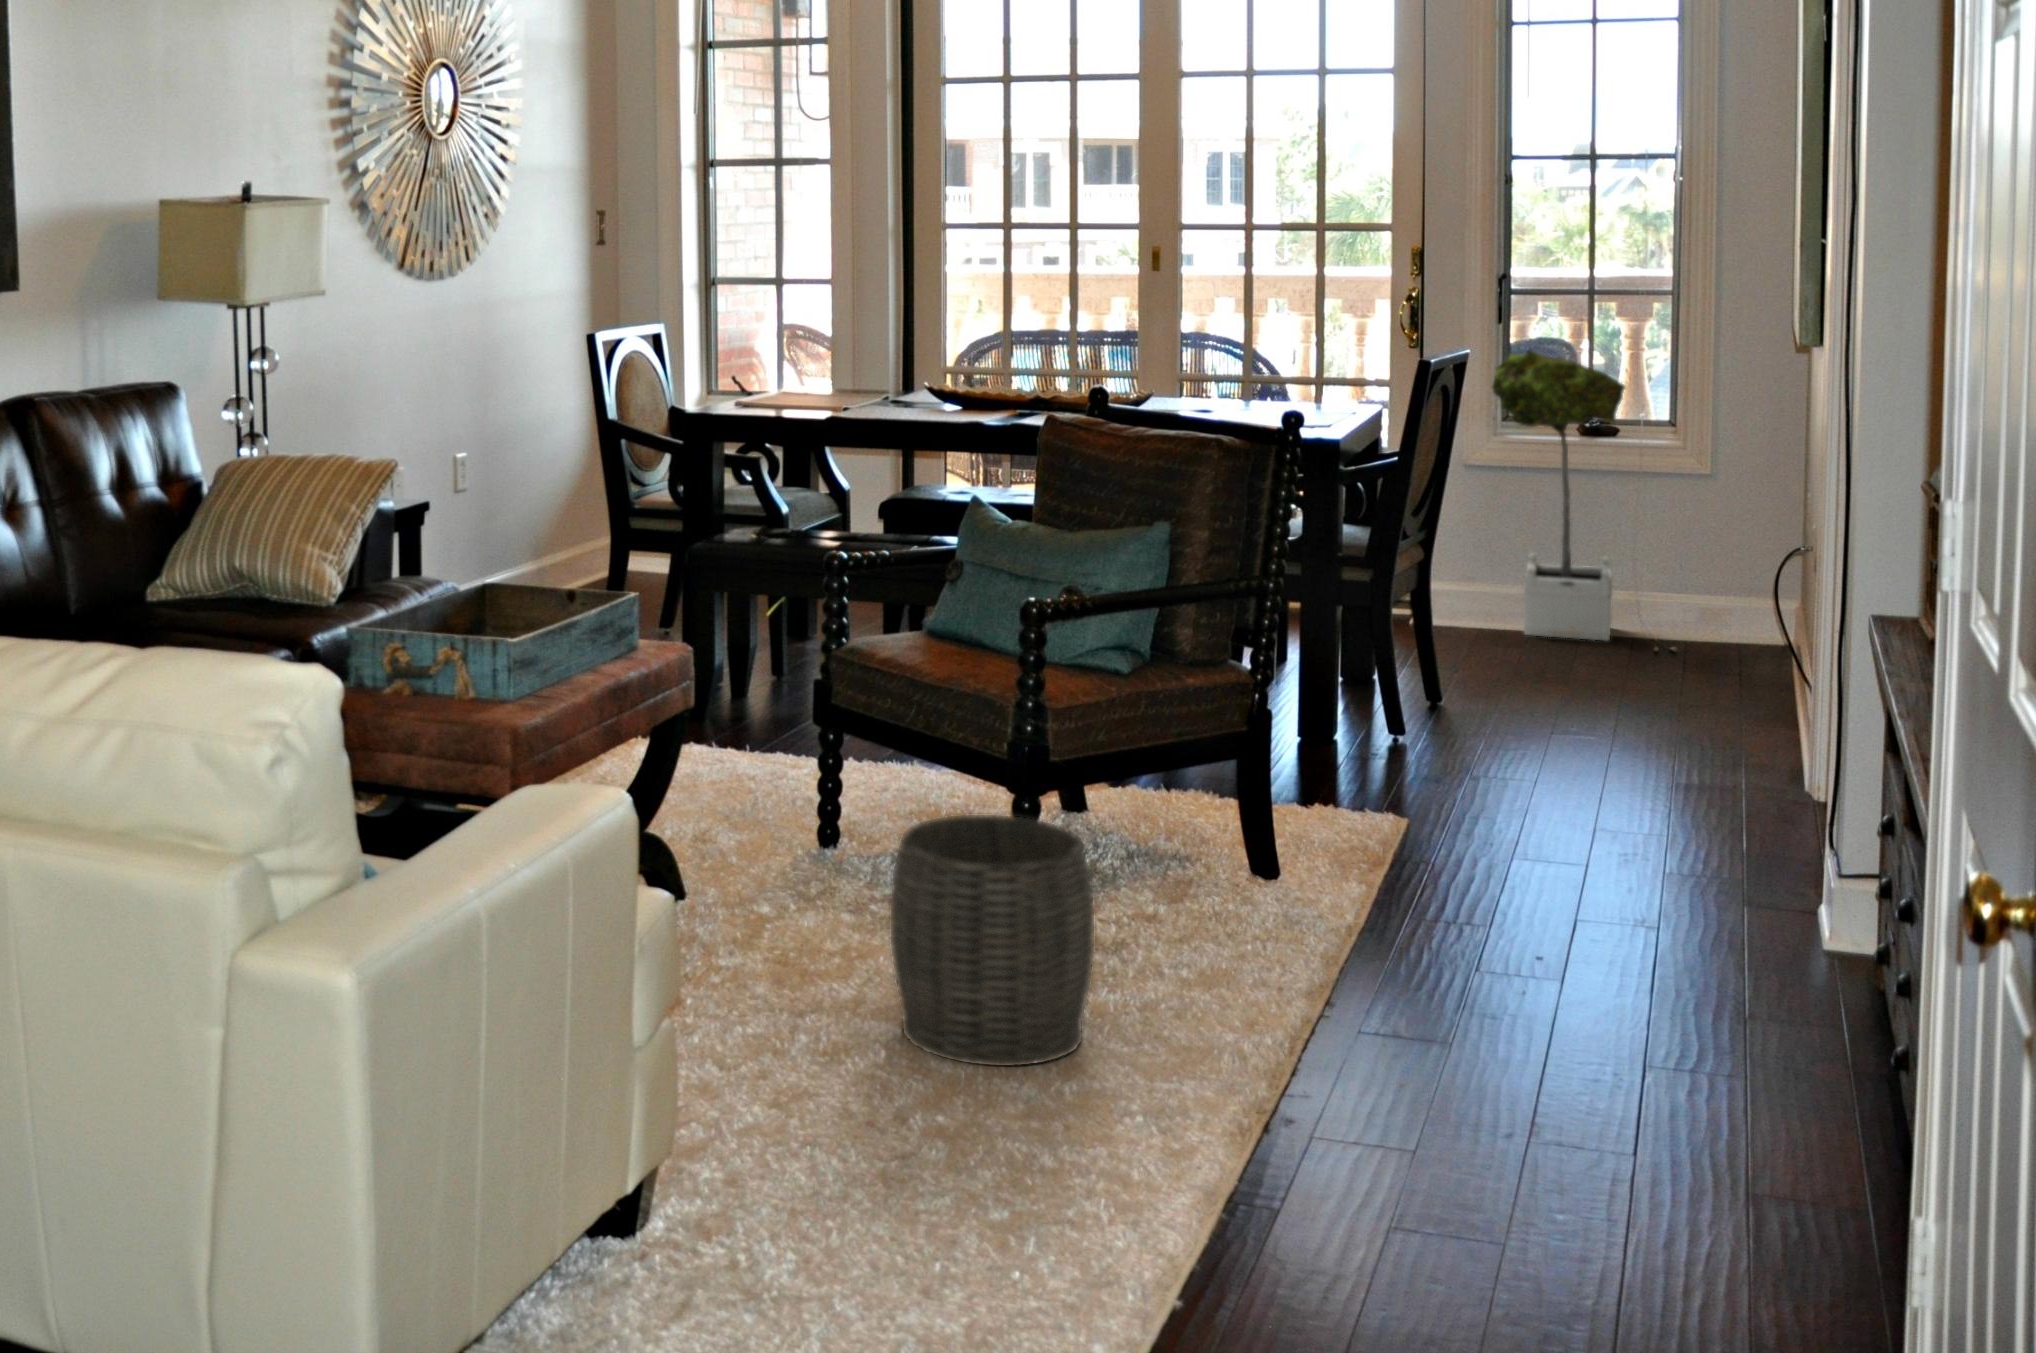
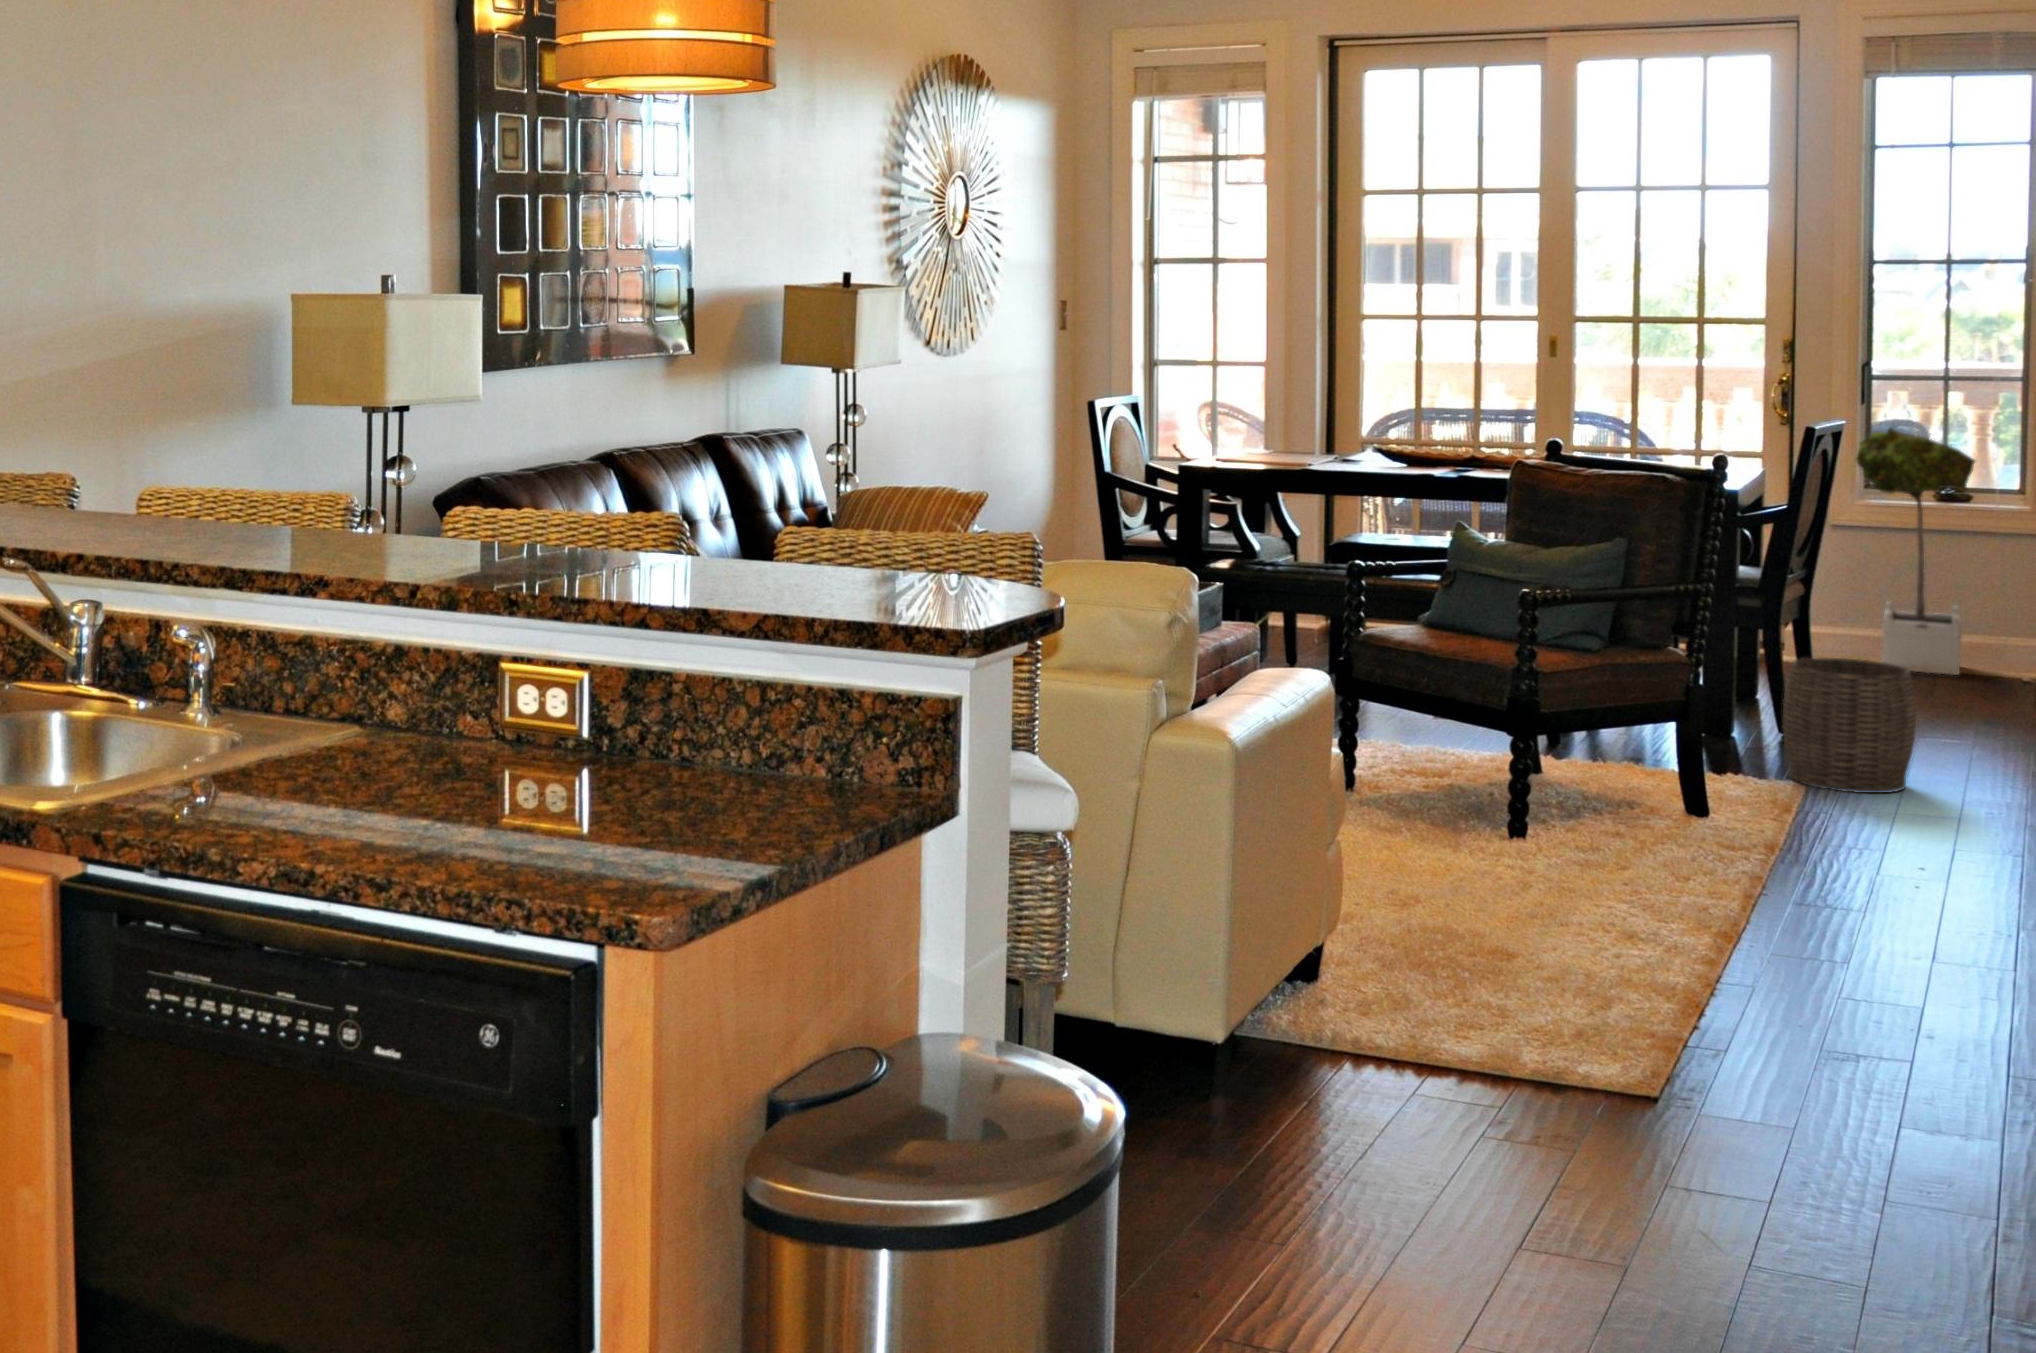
woven basket: present [891,815,1094,1066] -> present [1783,658,1916,793]

